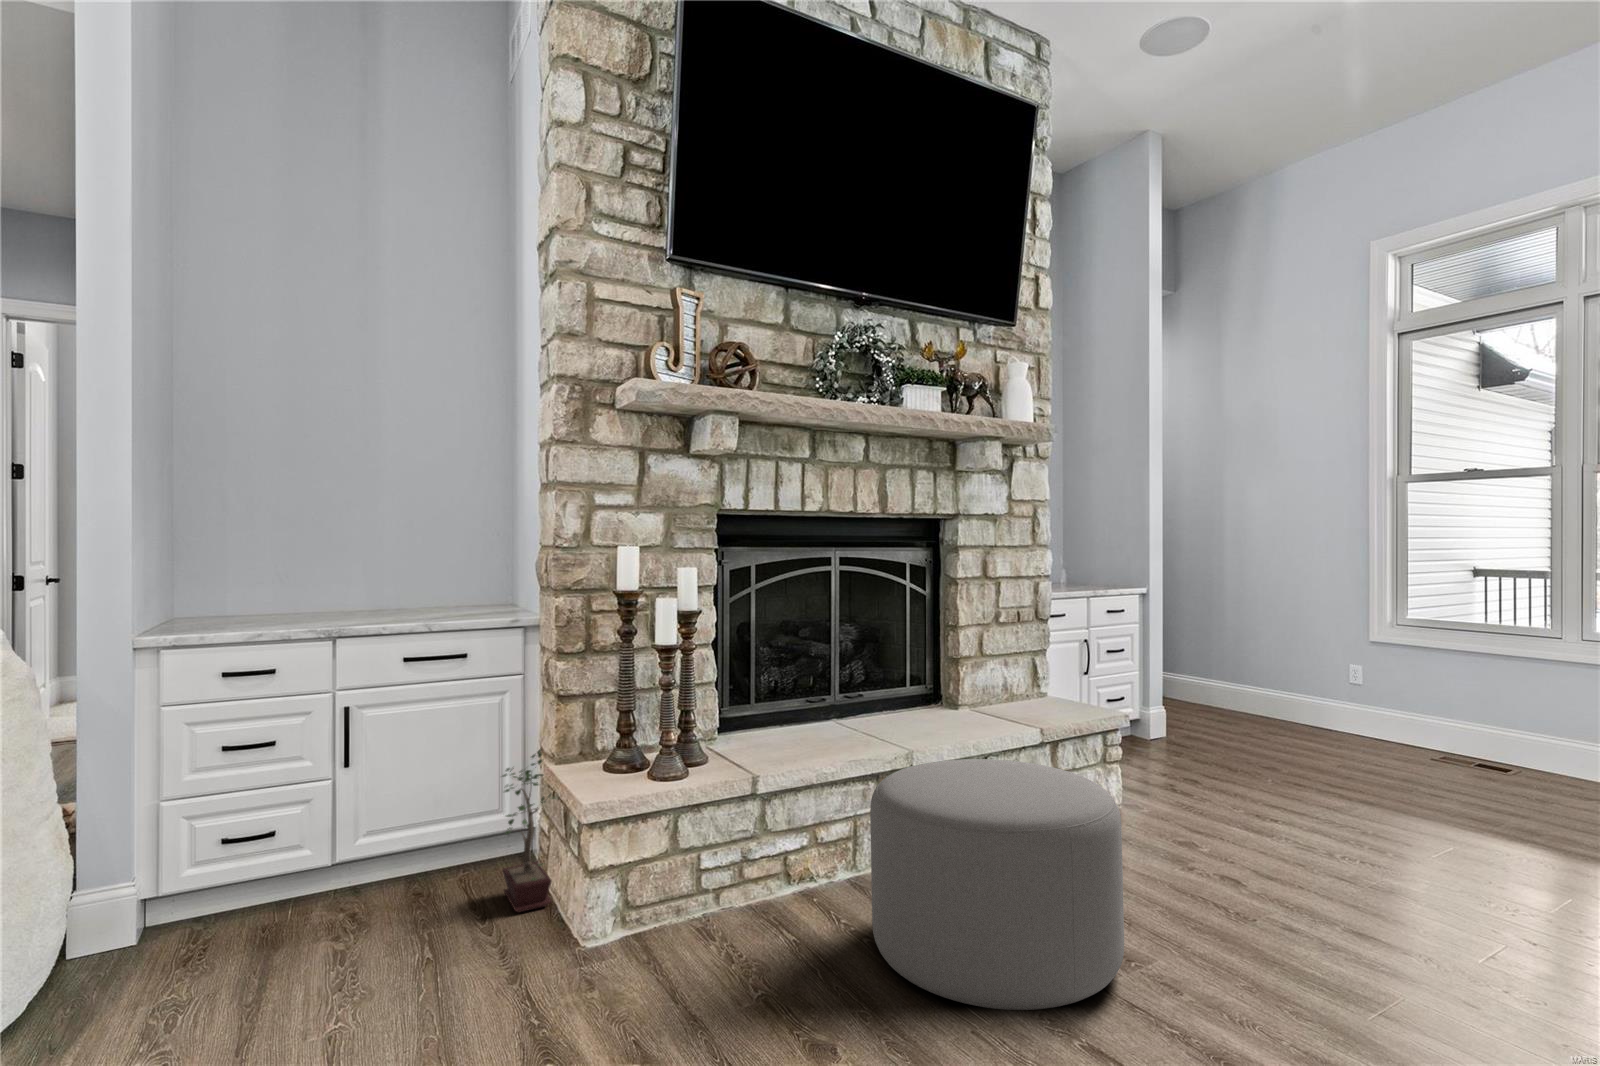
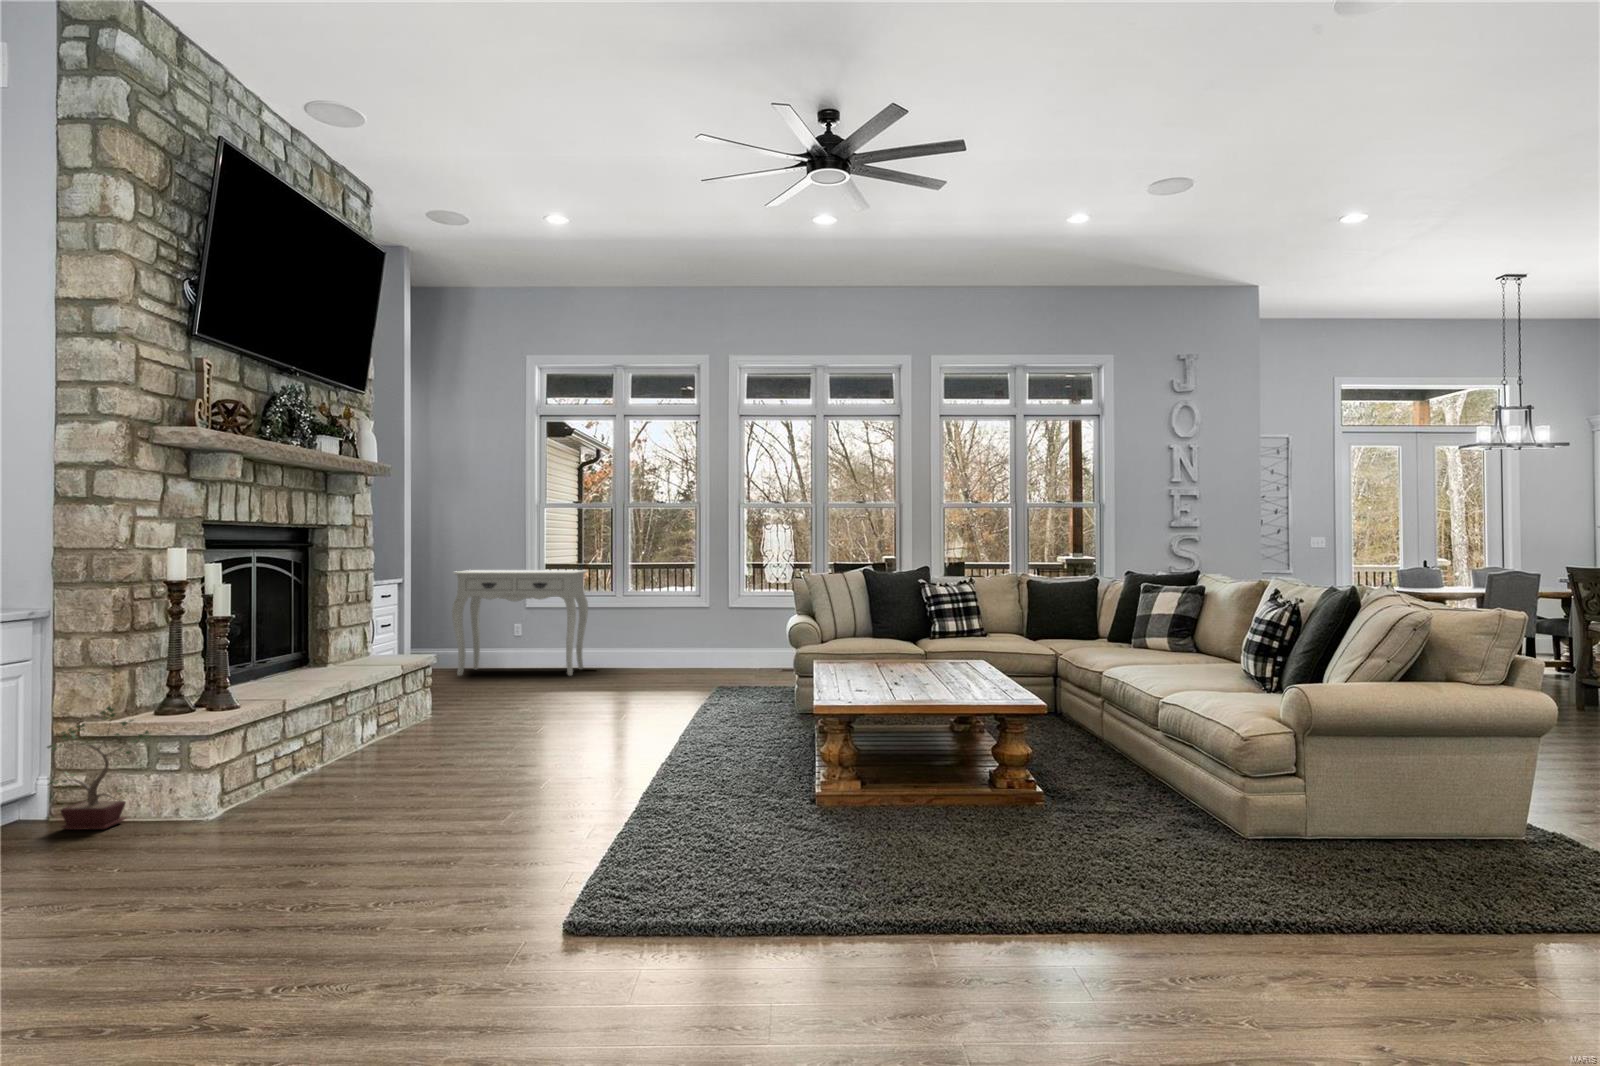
console table: none [1240,578,1508,778] -> present [452,570,588,676]
ottoman: present [870,759,1124,1010] -> none [379,668,513,775]

